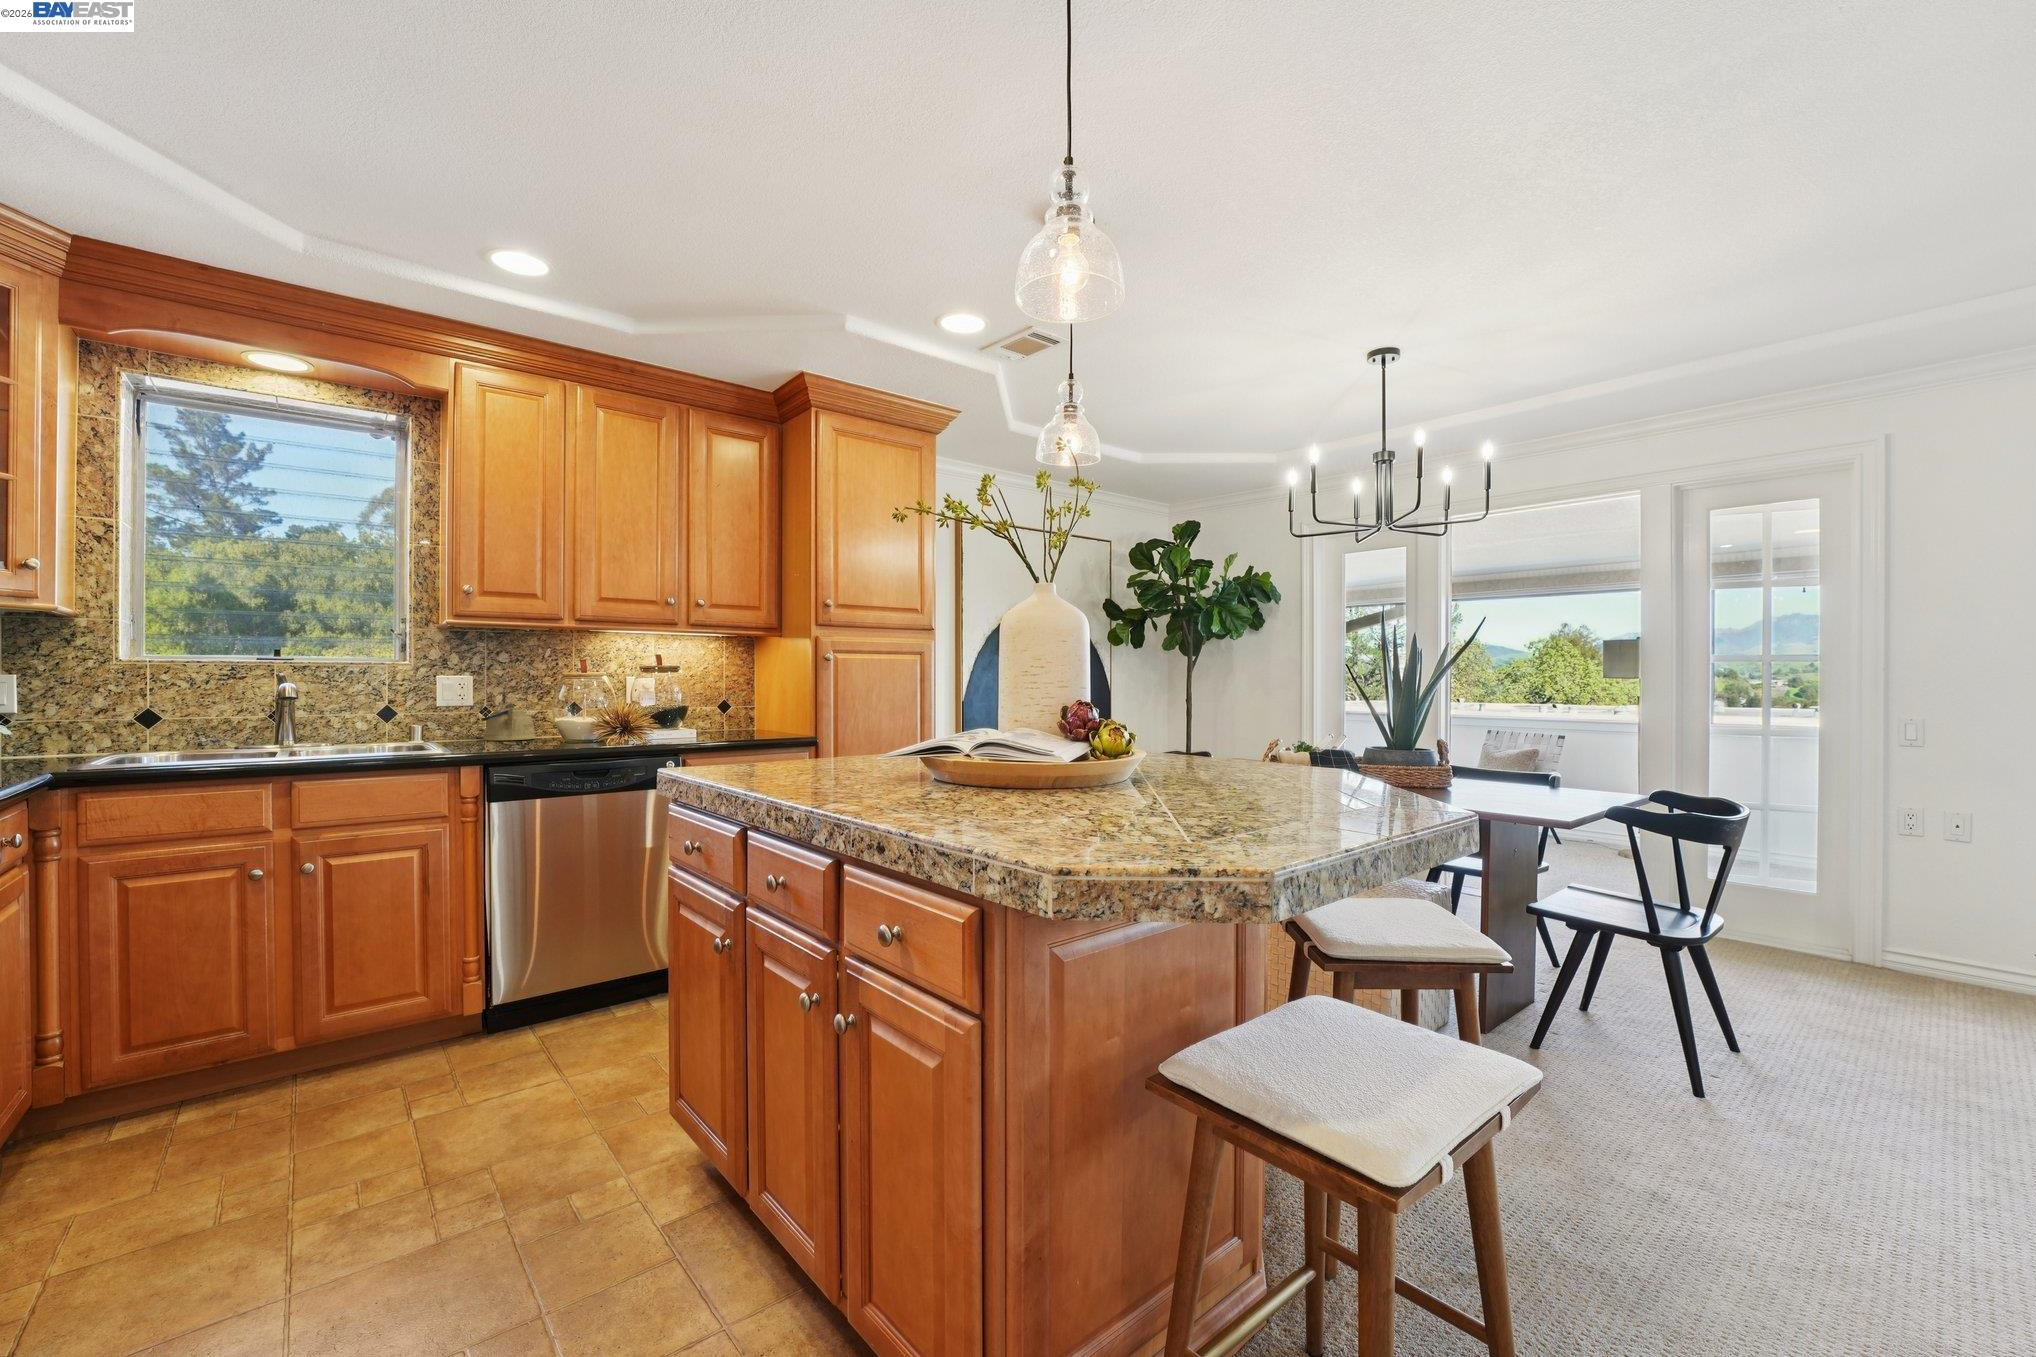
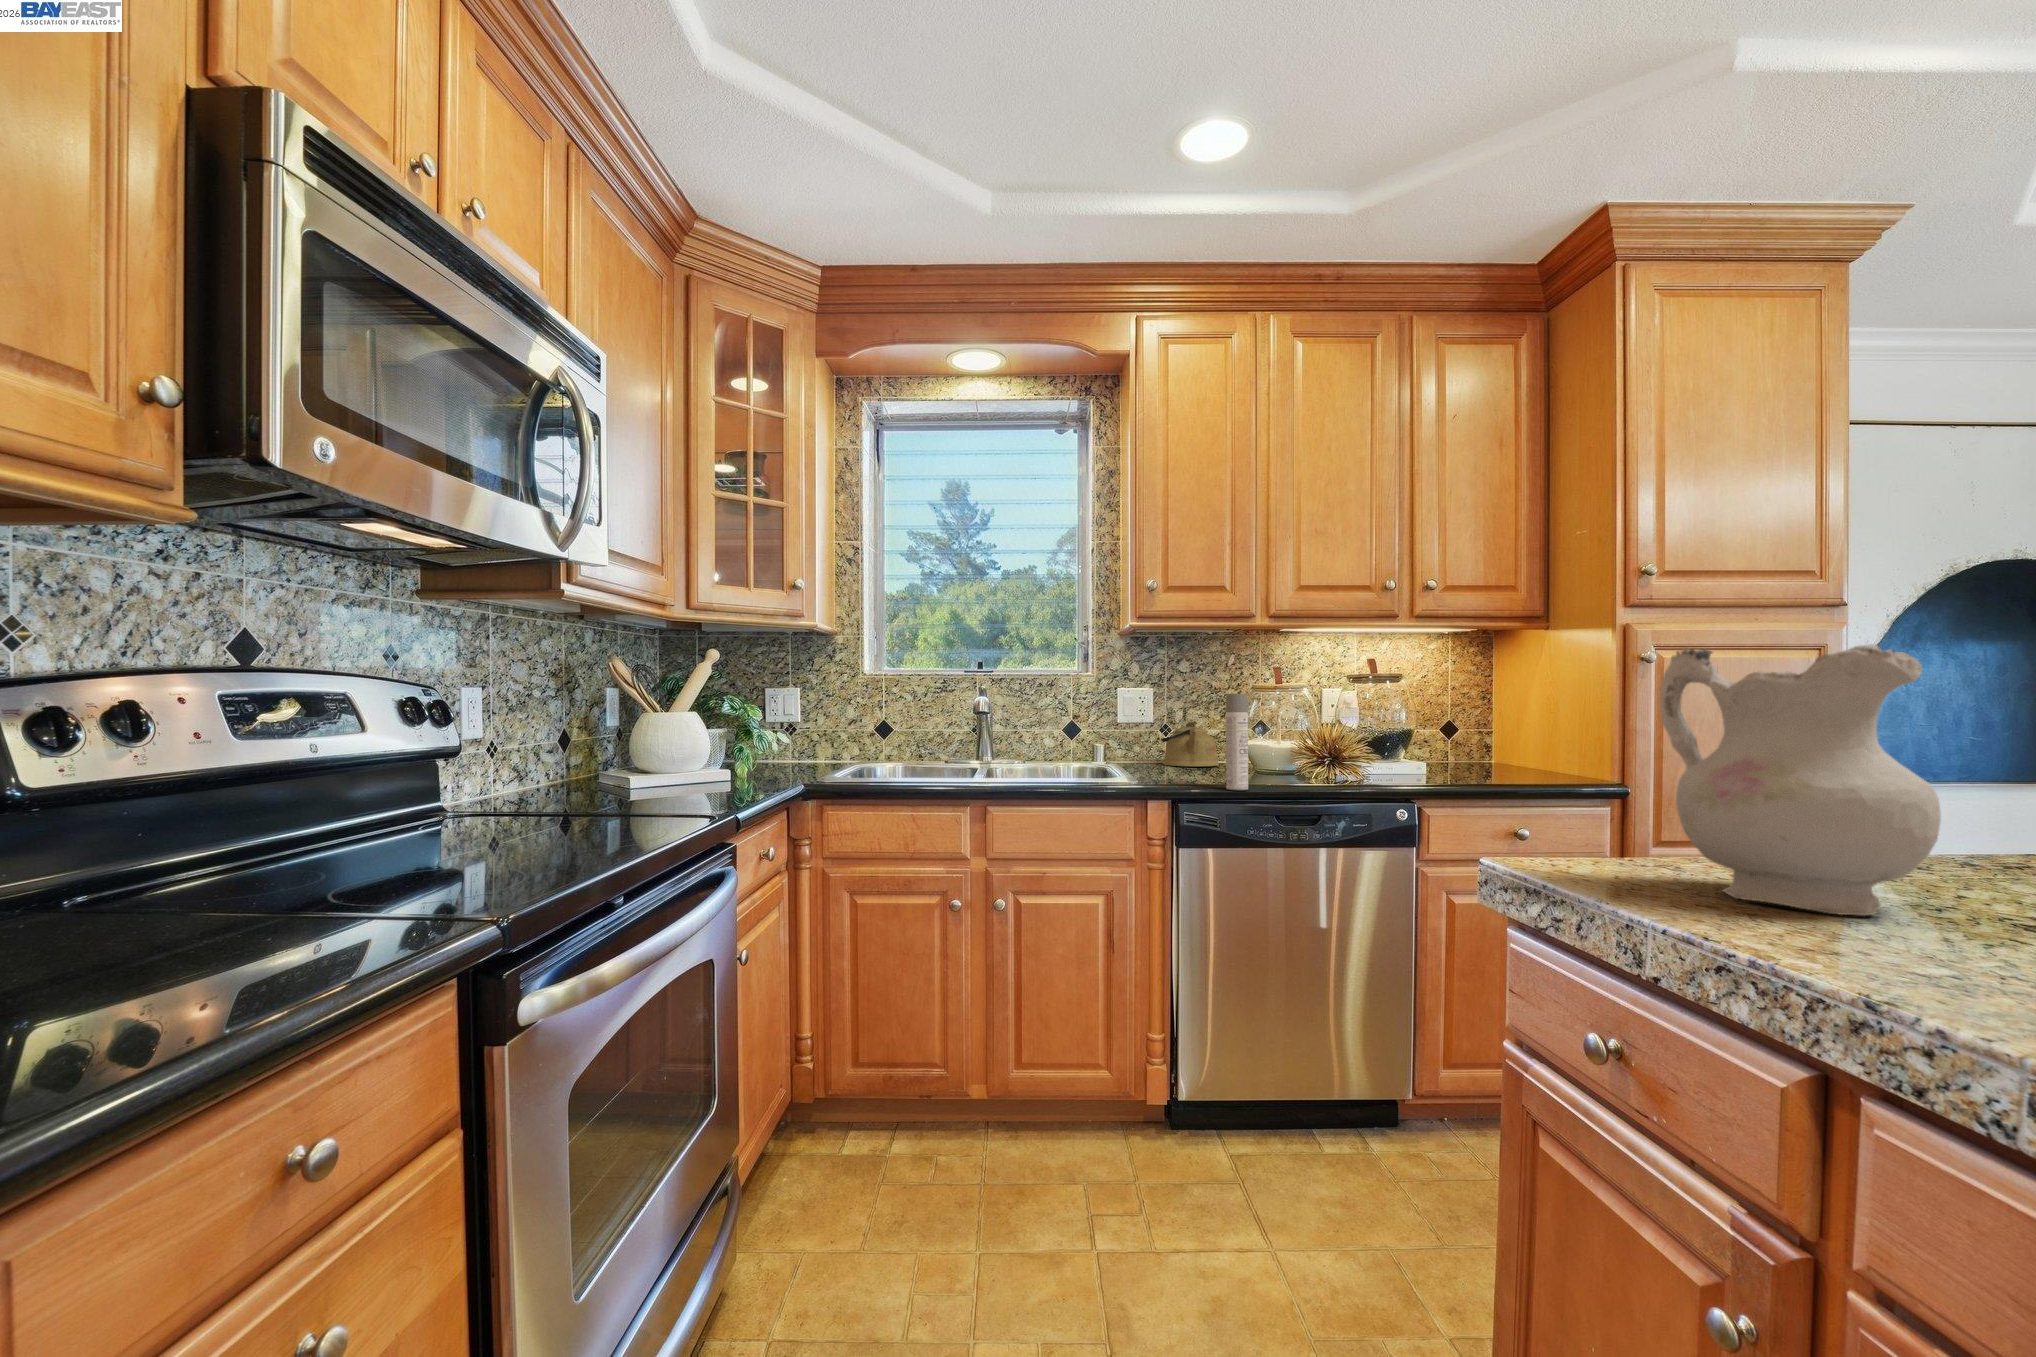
ceramic pitcher: none [729,666,819,779] -> present [1660,644,1941,915]
spray bottle: none [534,682,552,755] -> present [1226,694,1248,790]

